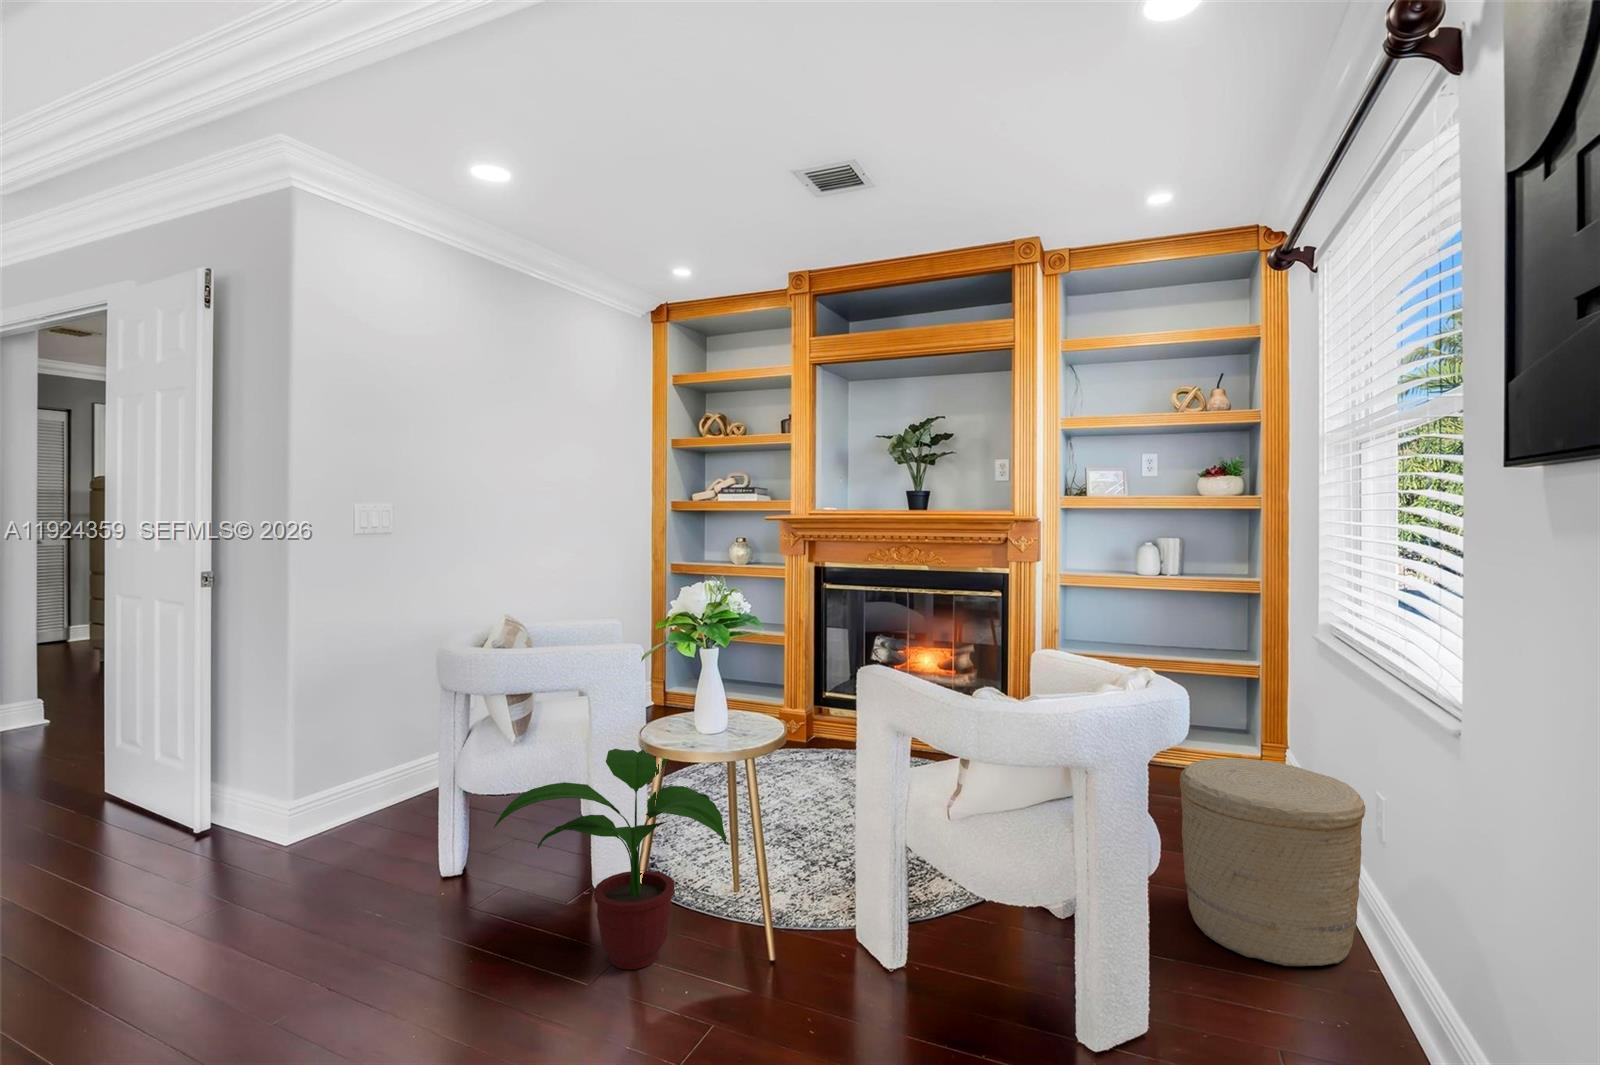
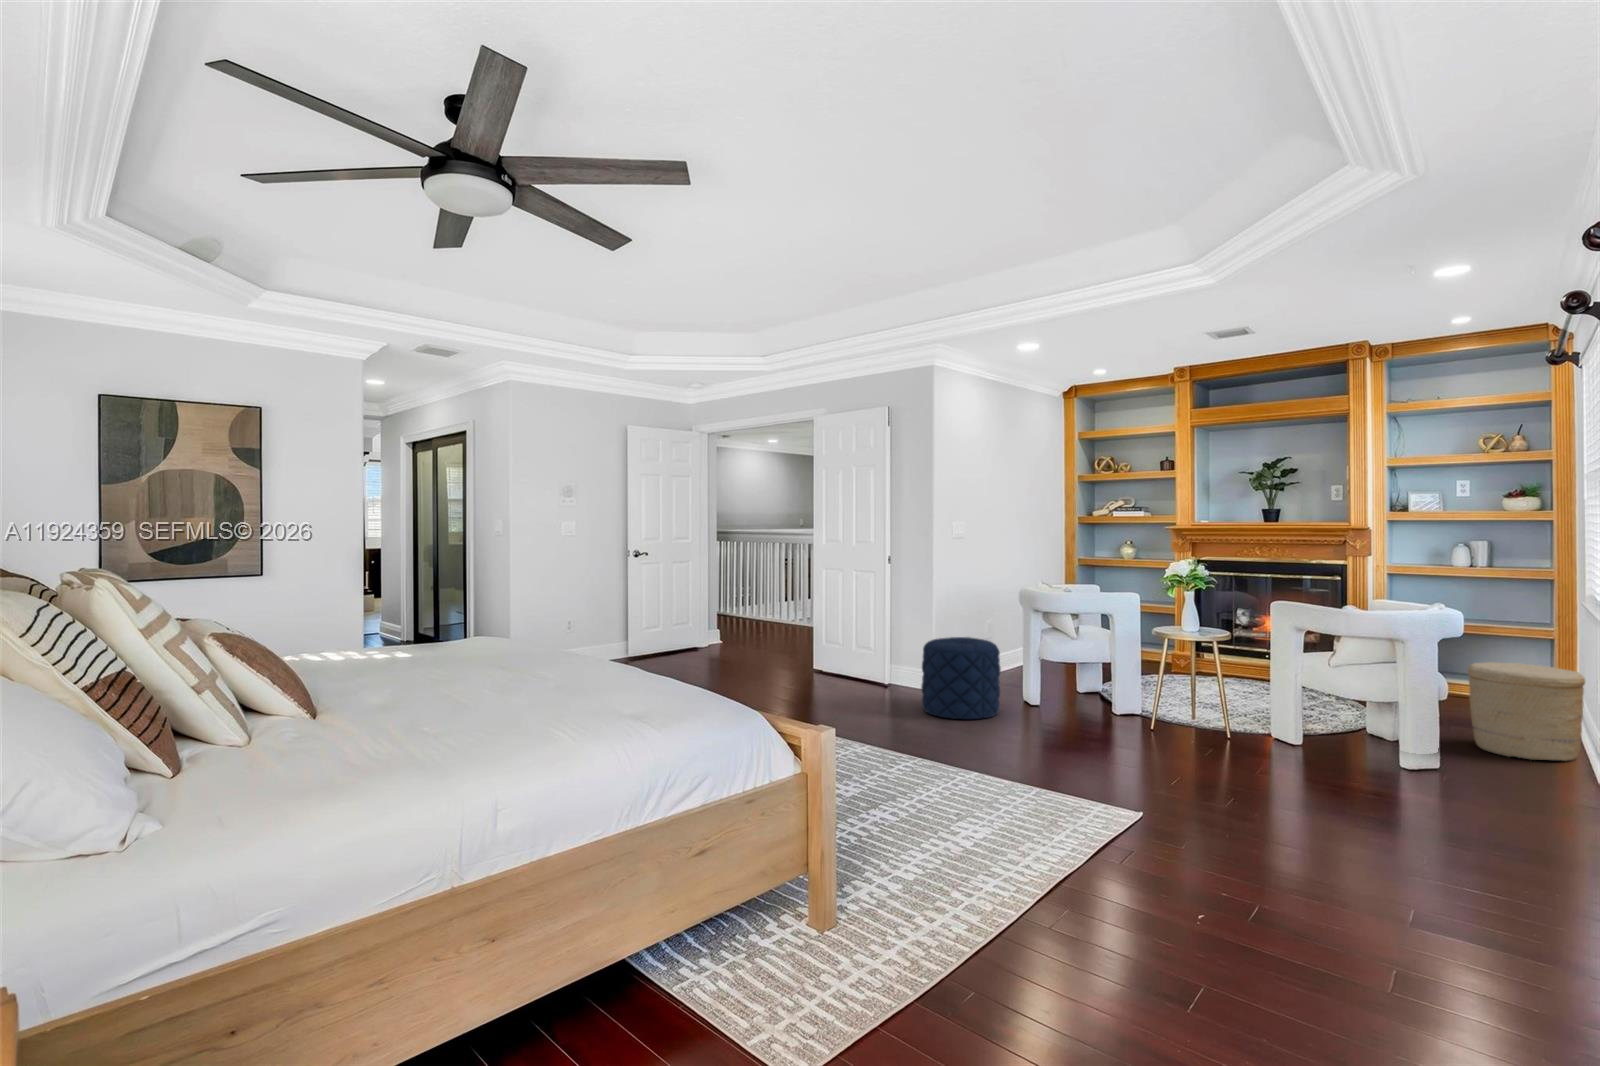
pouf: none [162,745,365,956] -> present [921,637,1001,719]
potted plant: present [494,749,726,969] -> none [1095,641,1210,735]

